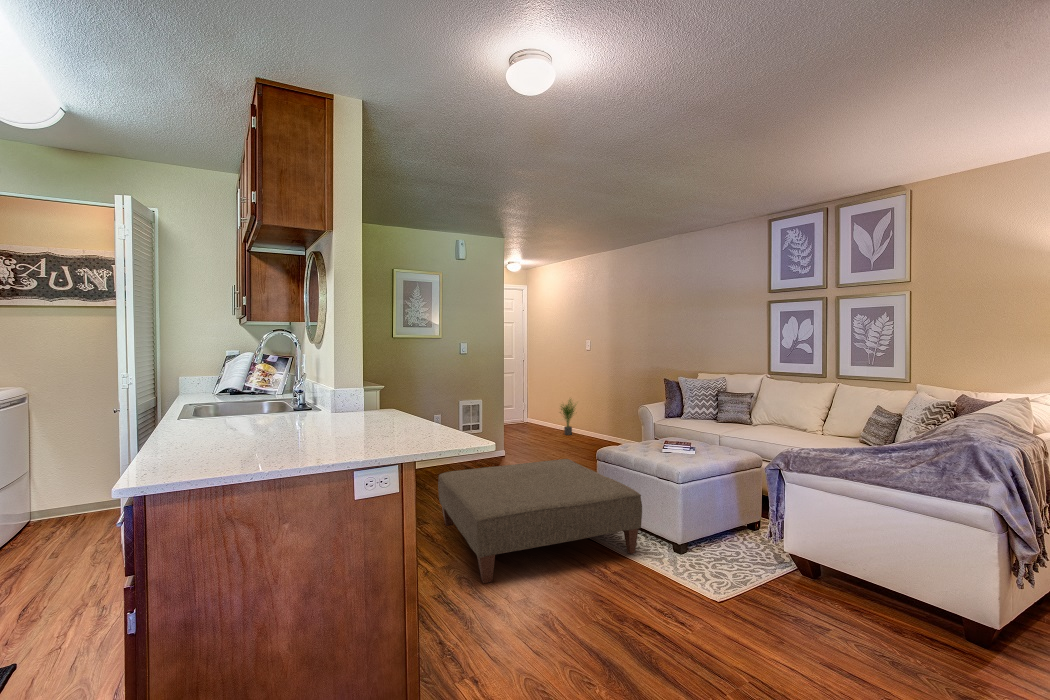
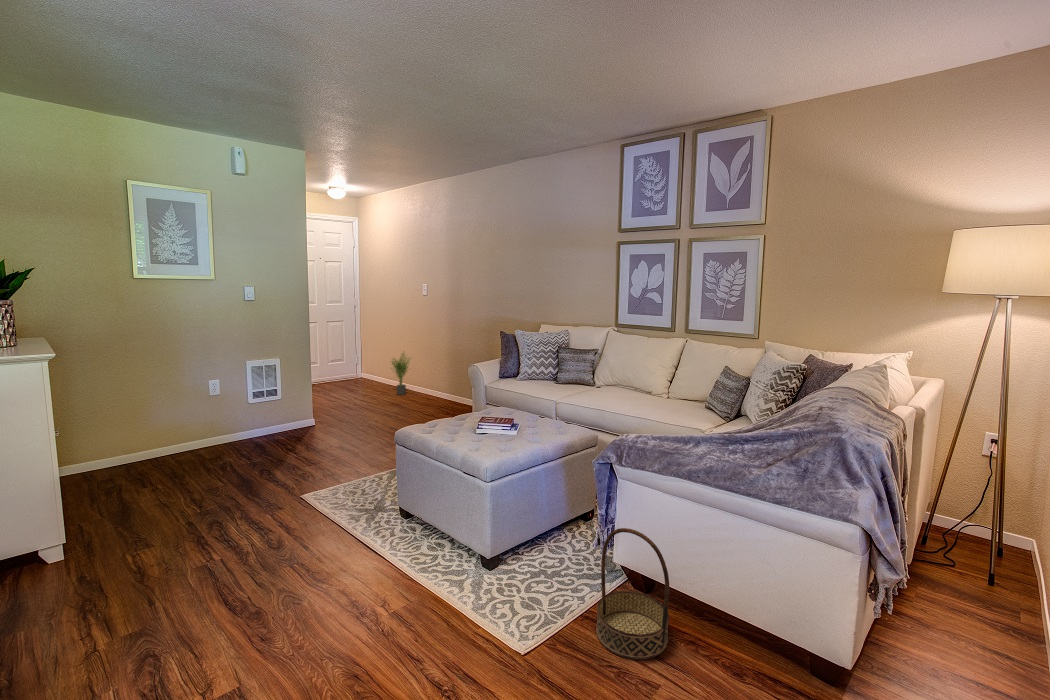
ottoman: present [438,459,642,583] -> none [152,442,440,667]
basket: none [774,516,836,615] -> present [596,528,669,659]

